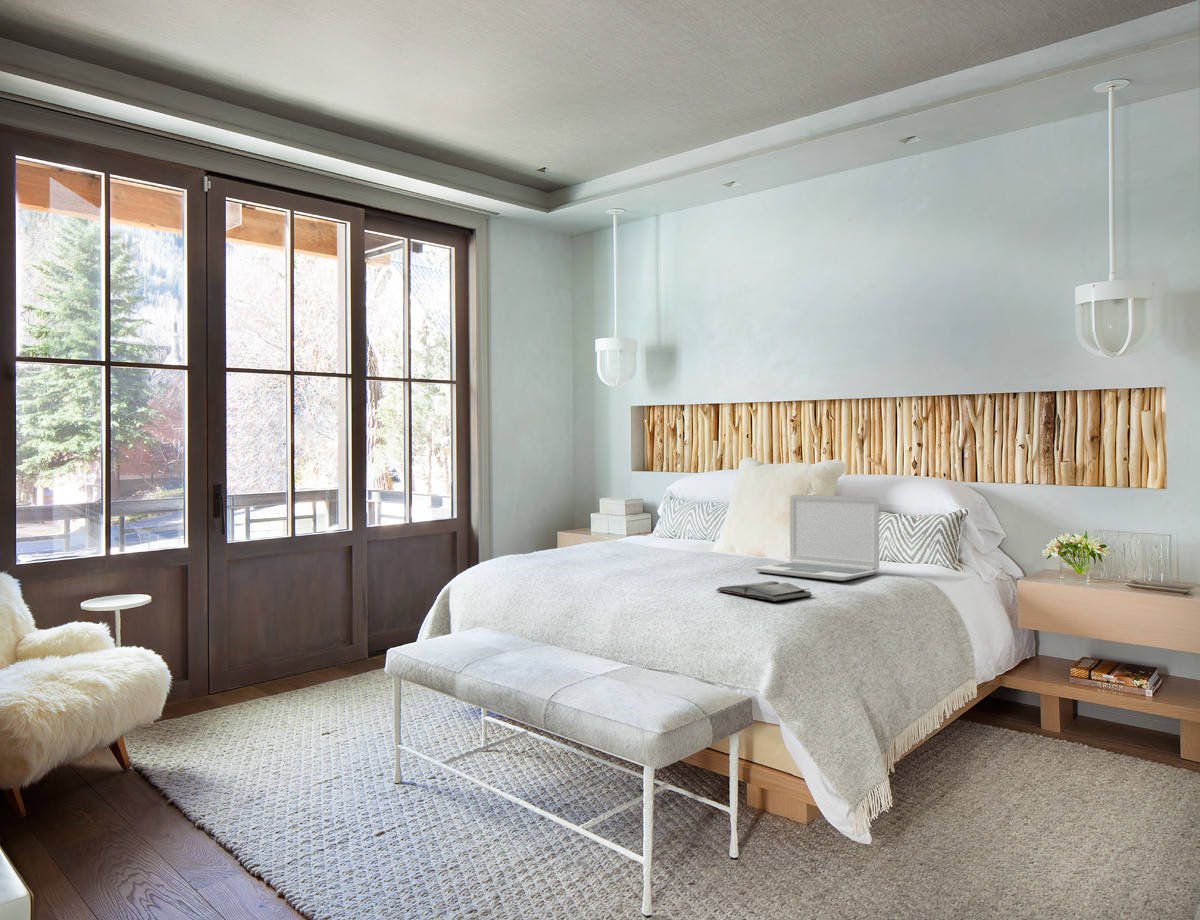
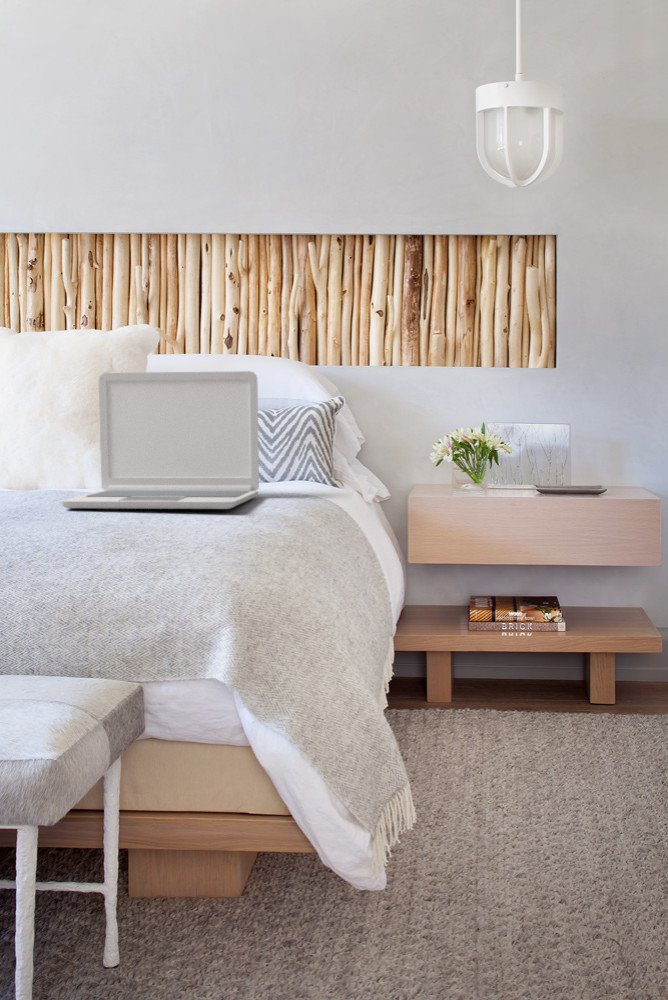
hardback book: present [716,581,813,601] -> none [34,516,216,547]

